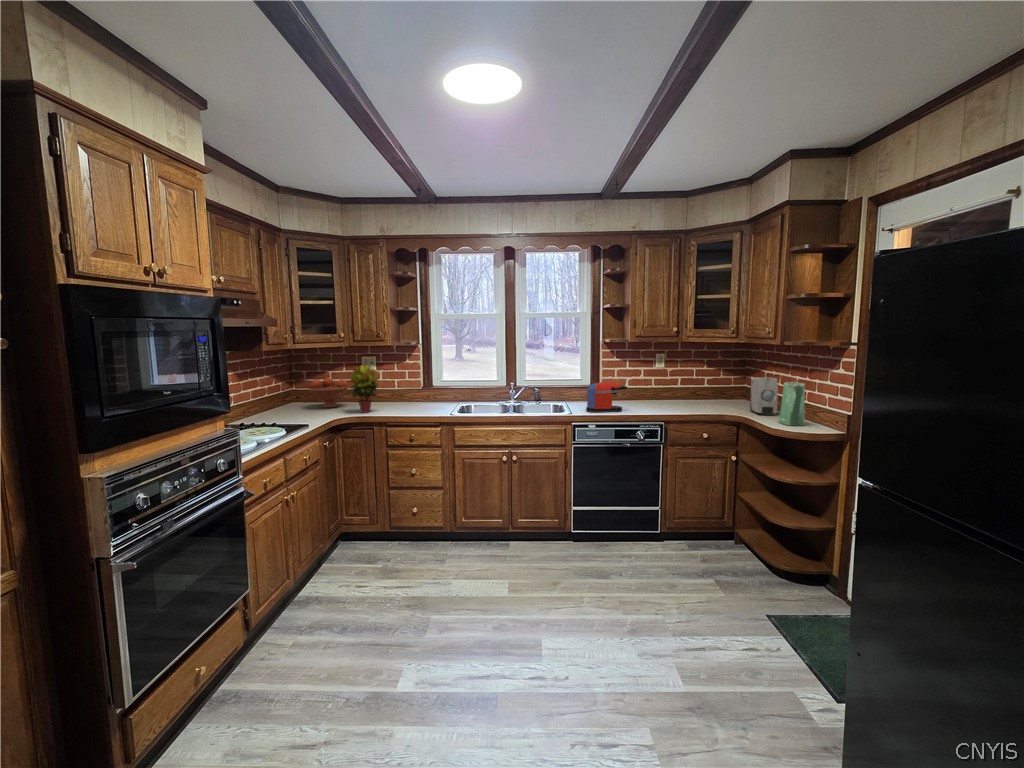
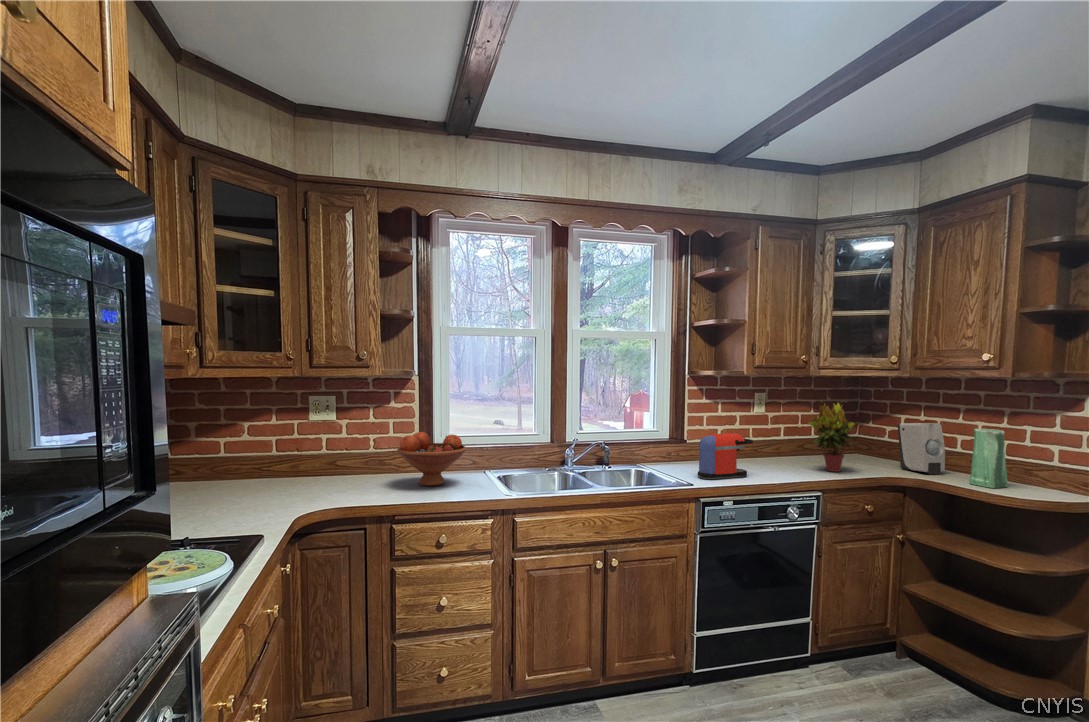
potted plant: present [350,365,379,413] -> present [808,403,855,472]
fruit bowl: present [308,378,349,408] -> present [397,432,466,486]

